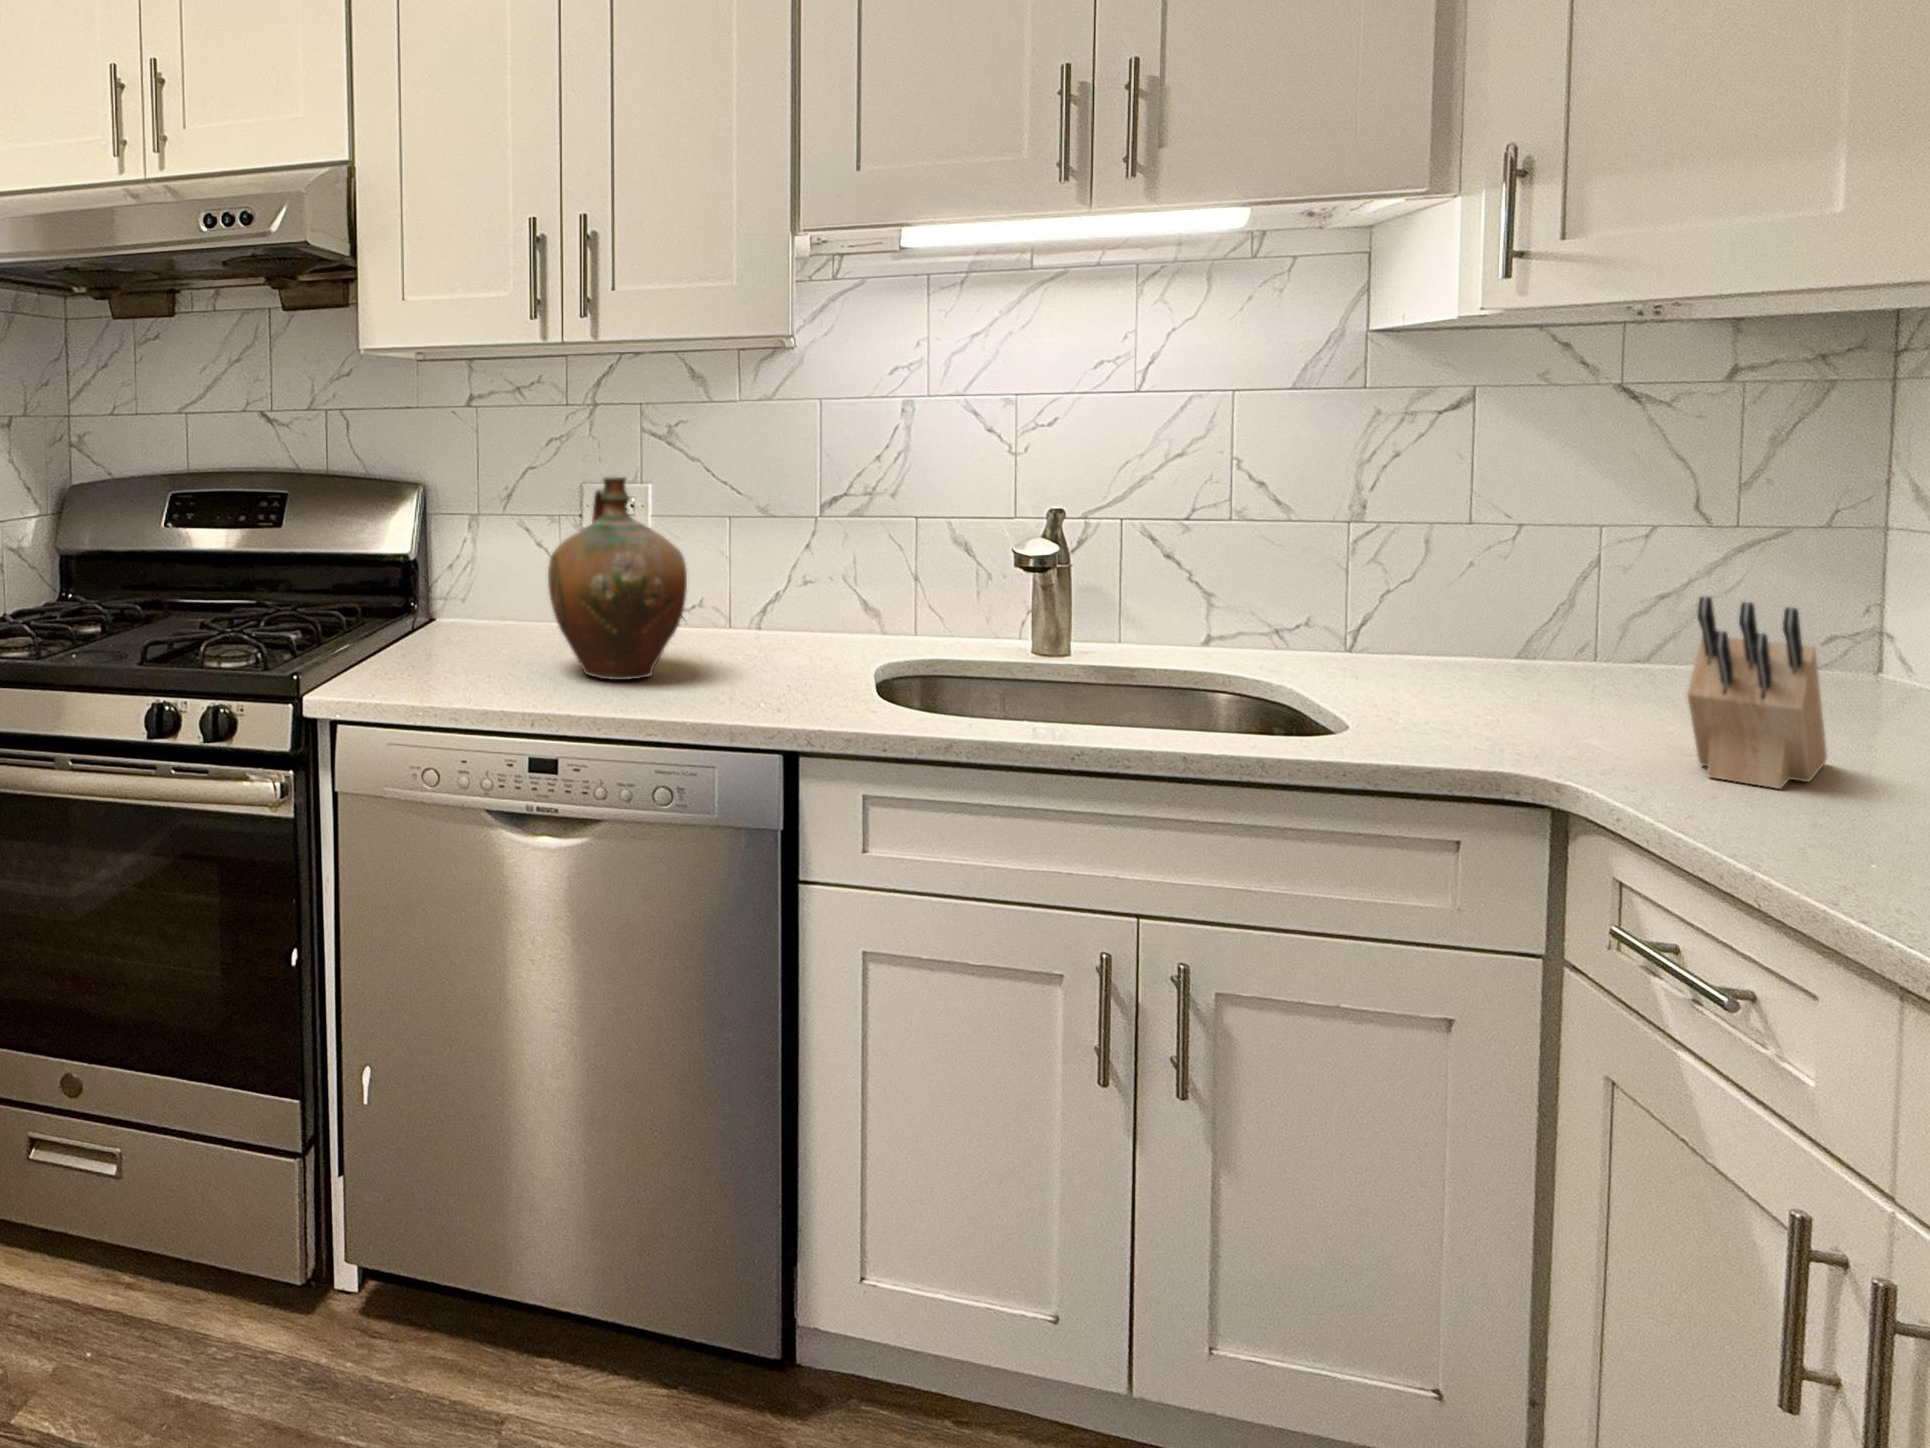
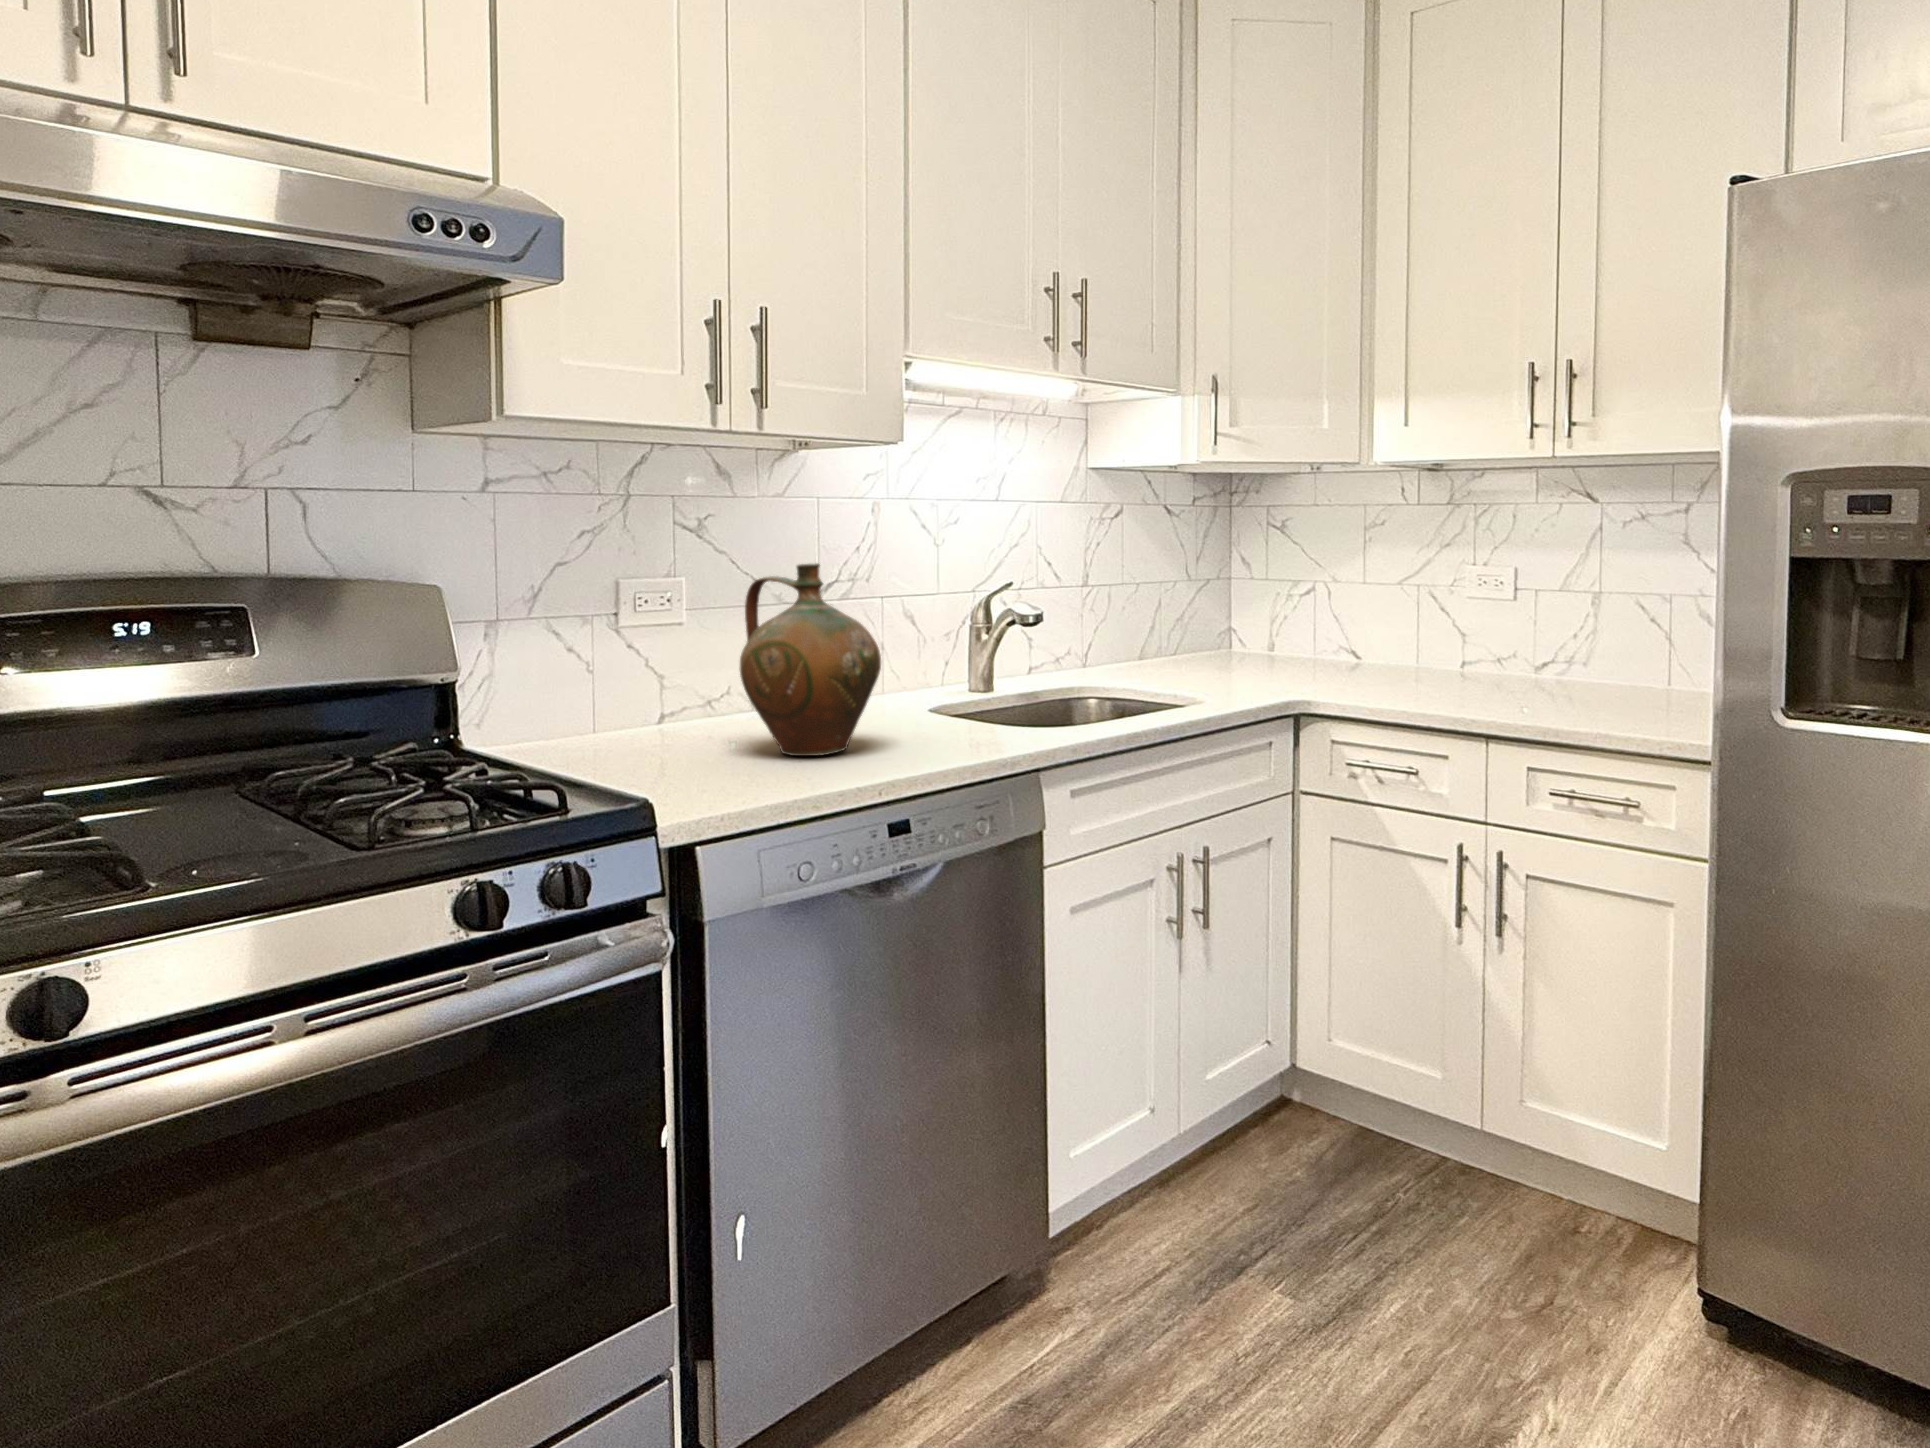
knife block: present [1687,596,1827,789] -> none [1271,599,1342,688]

